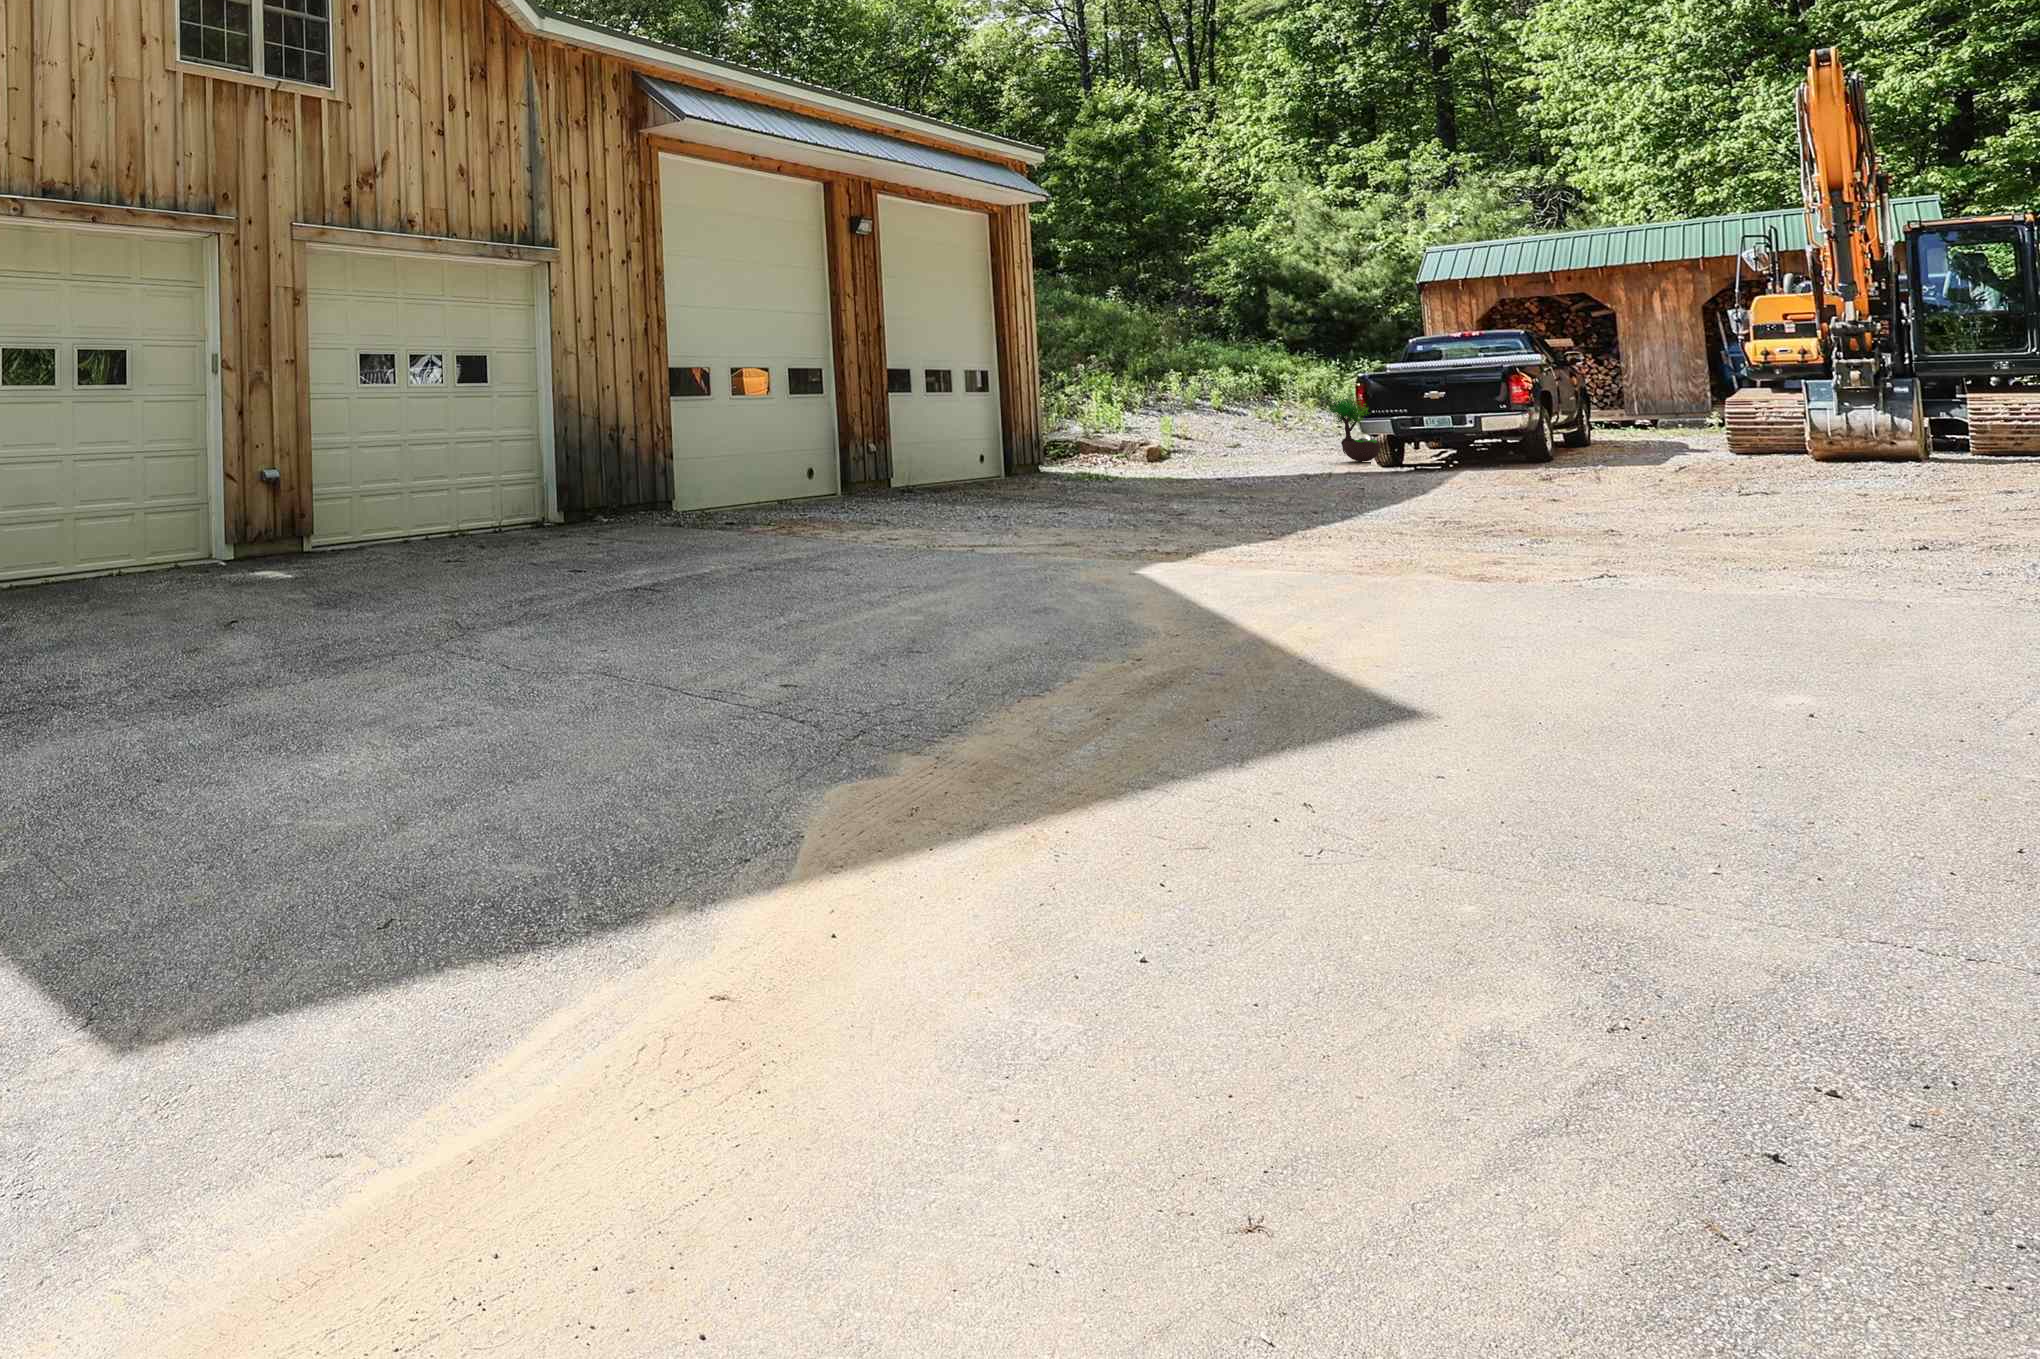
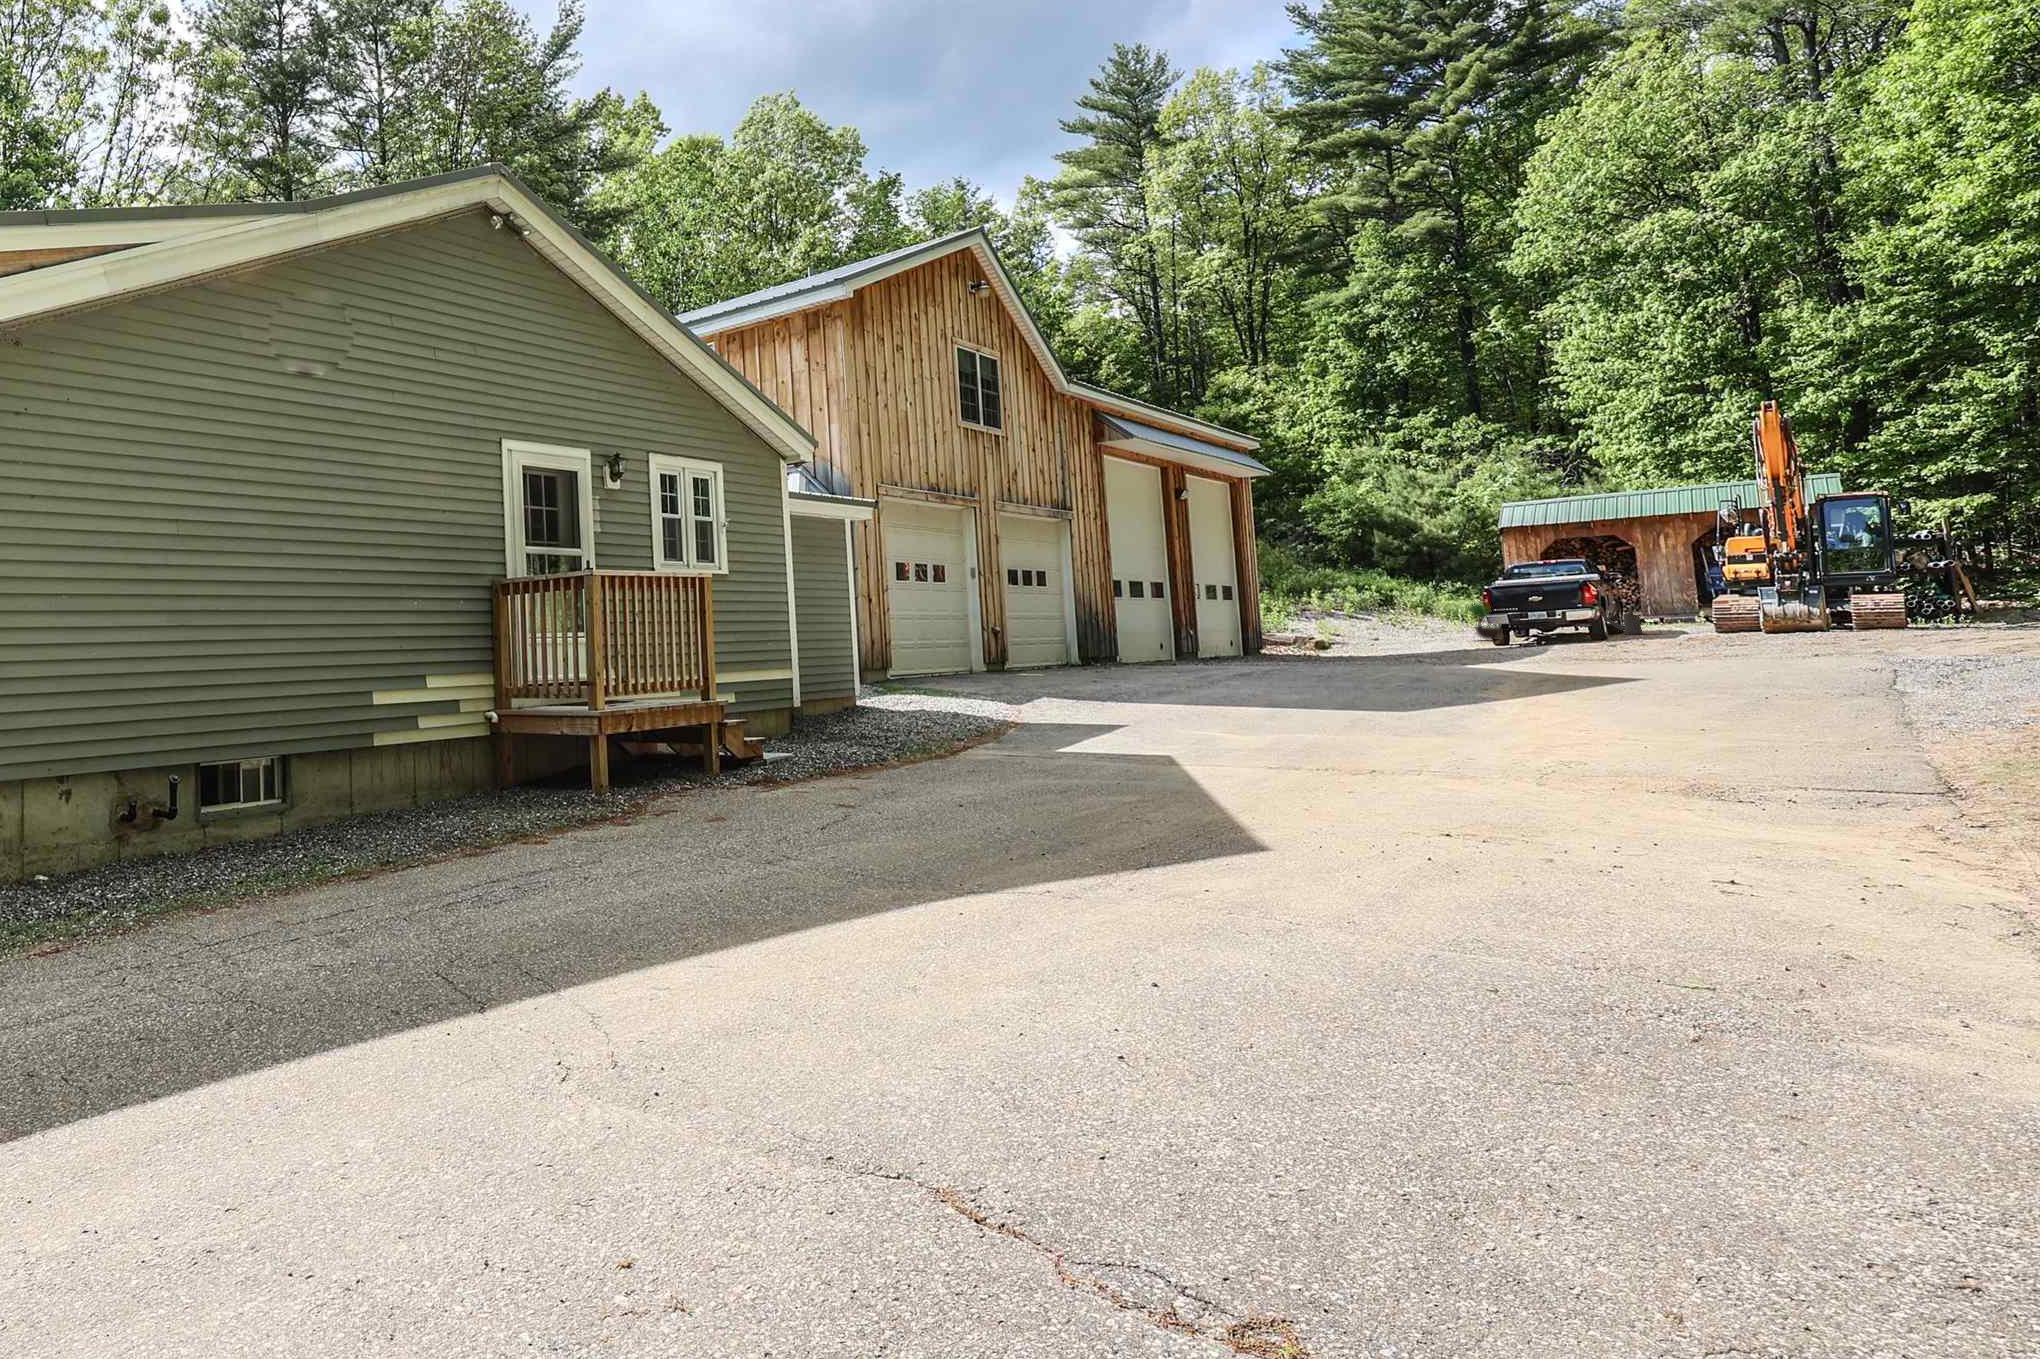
watering can: none [1541,412,1617,459] -> present [1601,608,1648,635]

